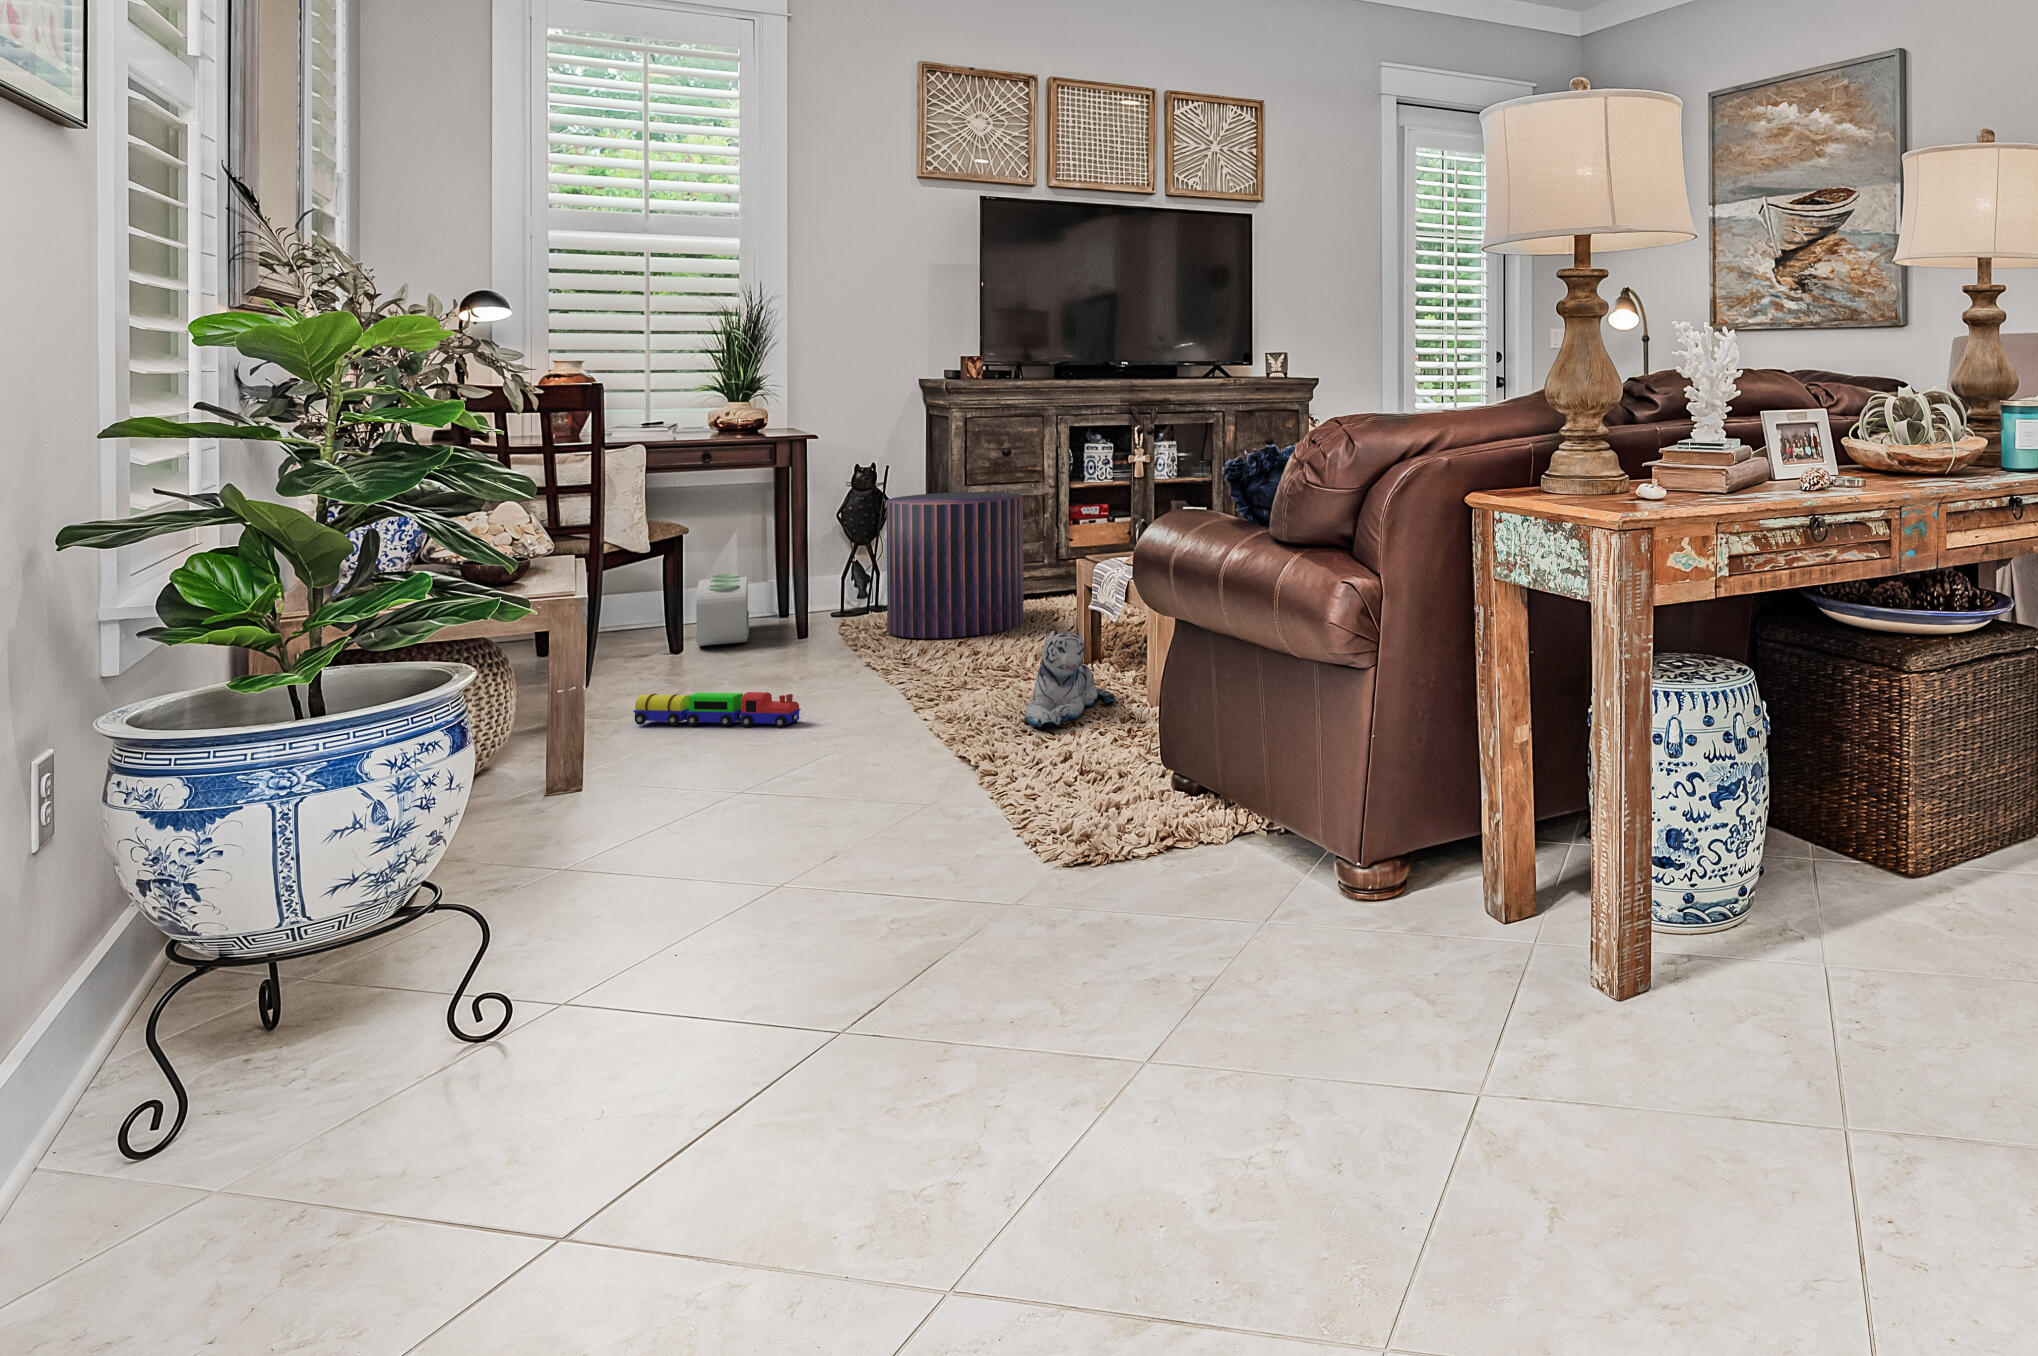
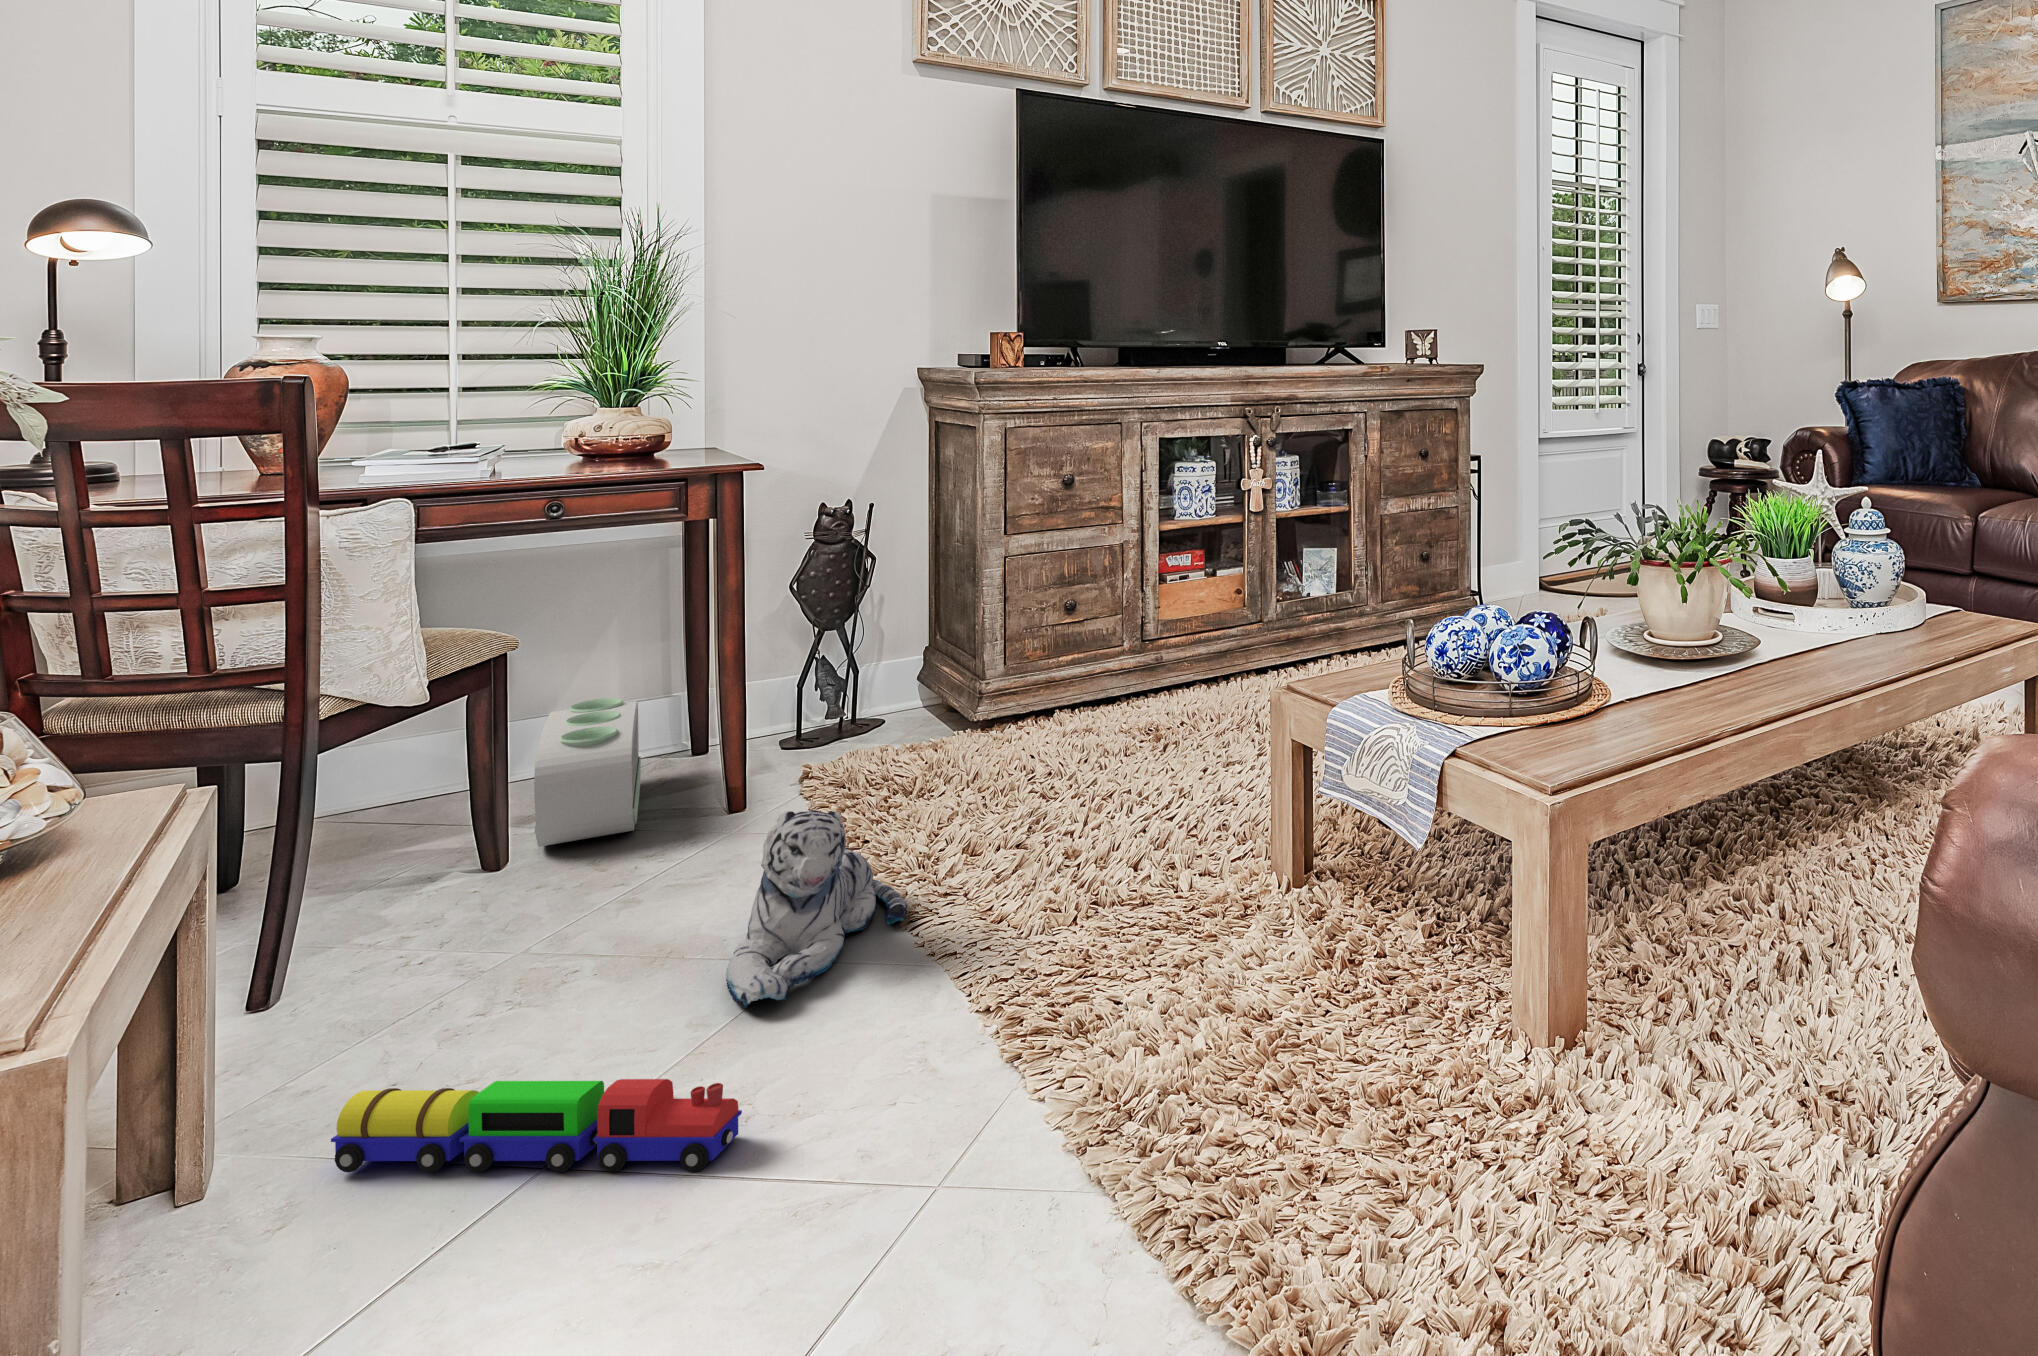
pouf: present [886,492,1024,638] -> none [884,547,1113,813]
plush toy: present [1025,631,1115,727] -> present [726,810,906,1008]

